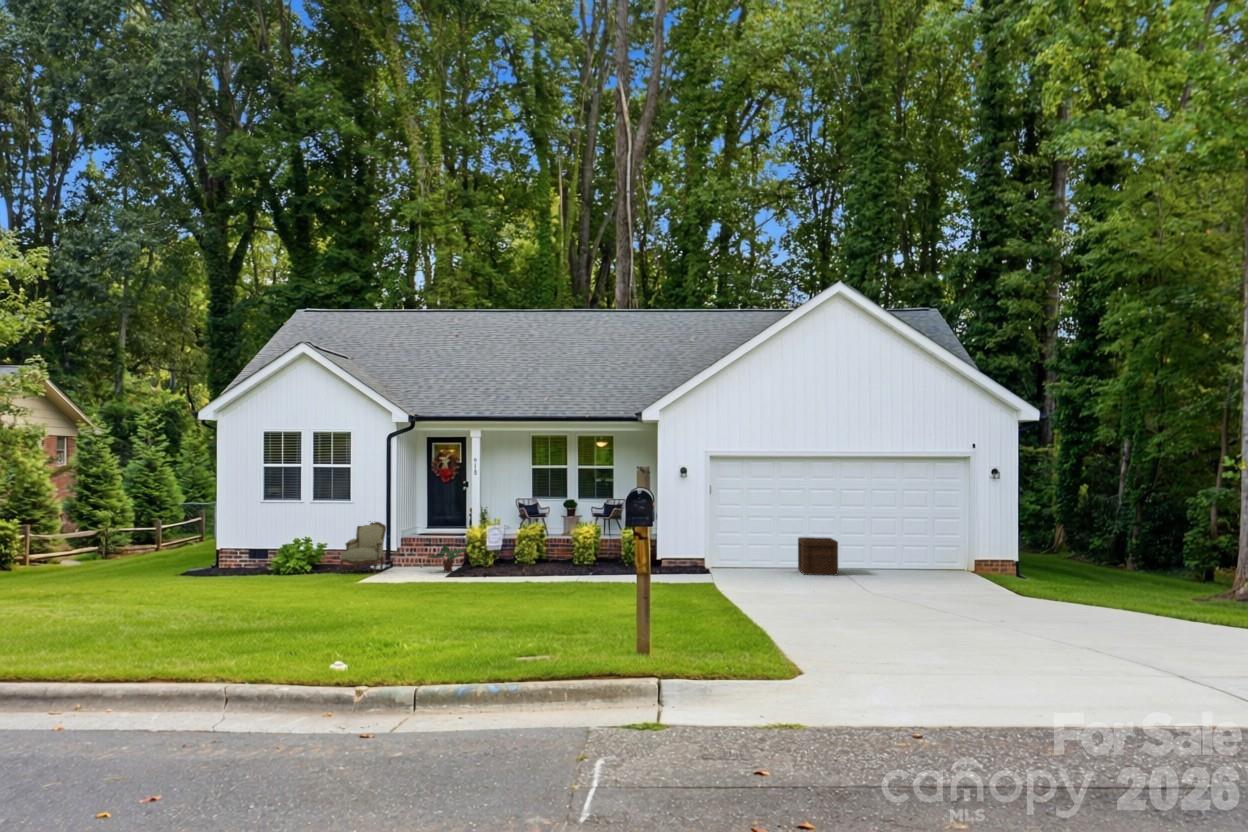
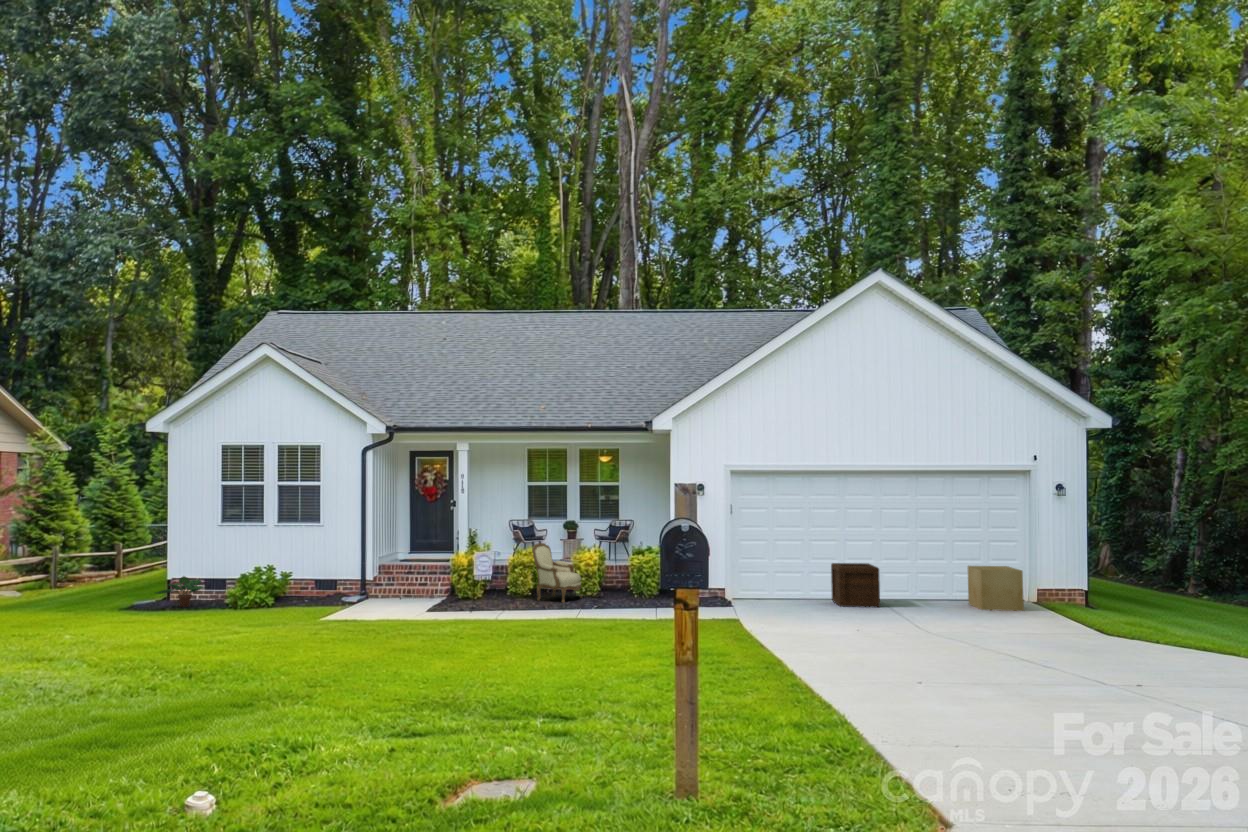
armchair: present [340,521,386,574] -> present [532,543,582,603]
cardboard box: none [916,540,962,579] -> present [968,566,1024,611]
potted plant: present [428,545,465,572] -> present [157,576,202,607]

